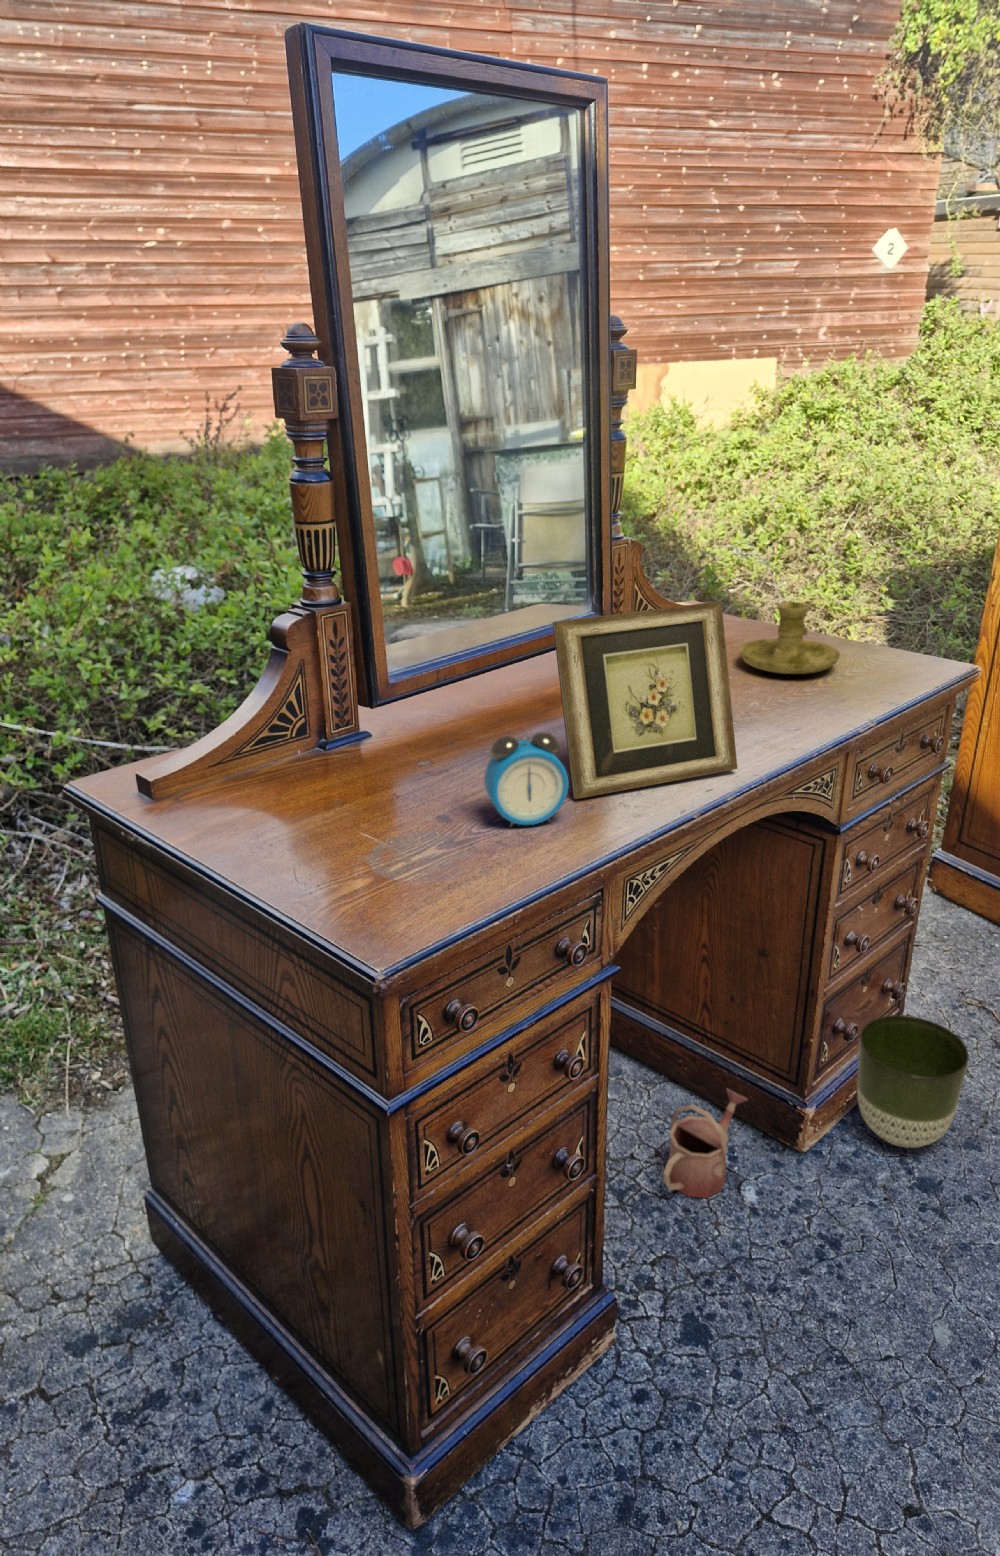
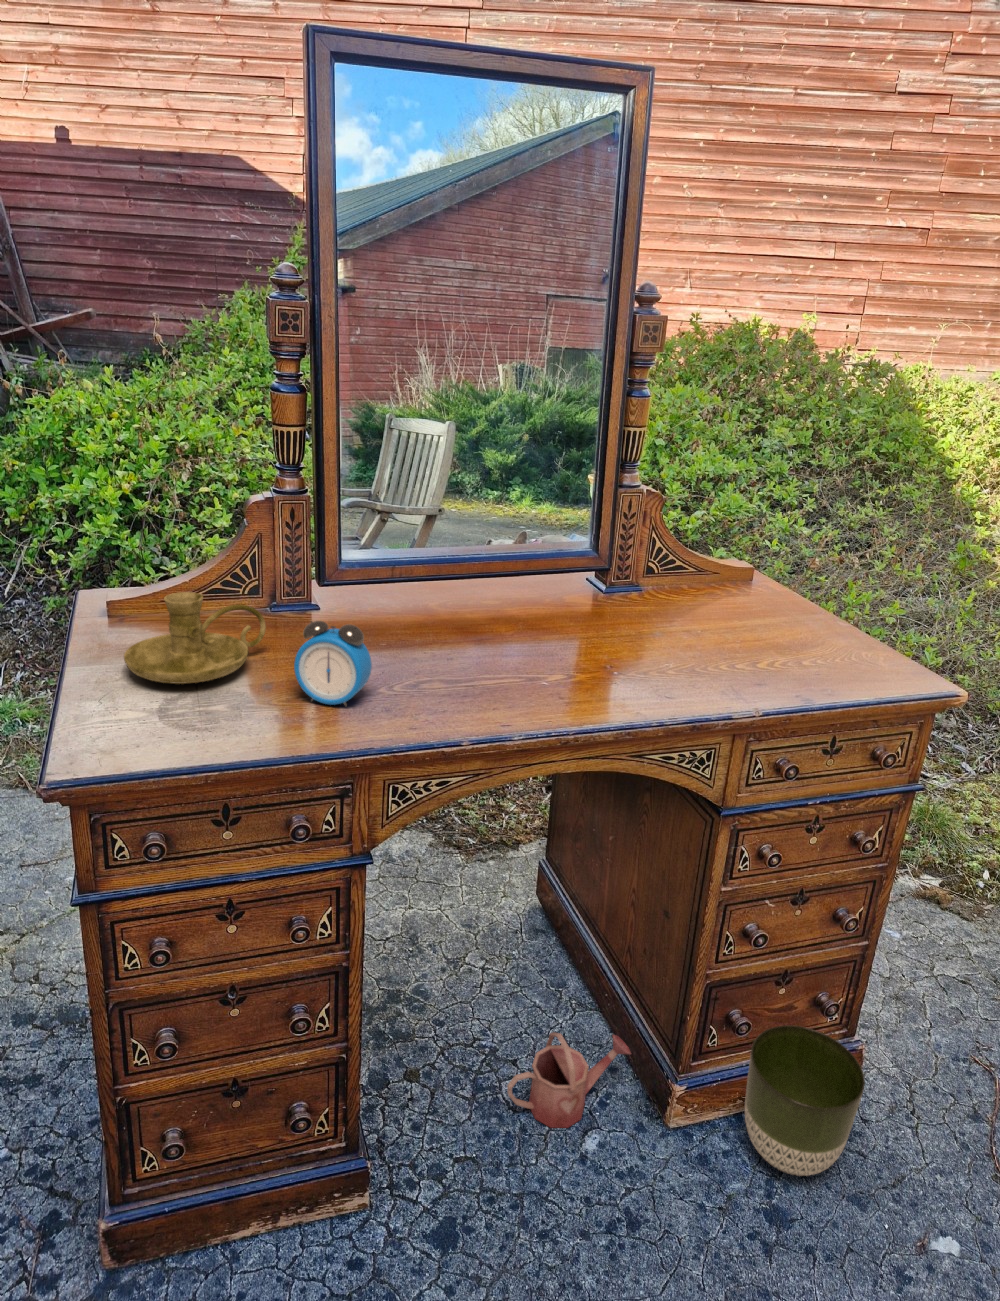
picture frame: present [553,601,737,799] -> none [393,533,578,709]
candle holder: present [740,602,840,674] -> present [124,592,266,684]

